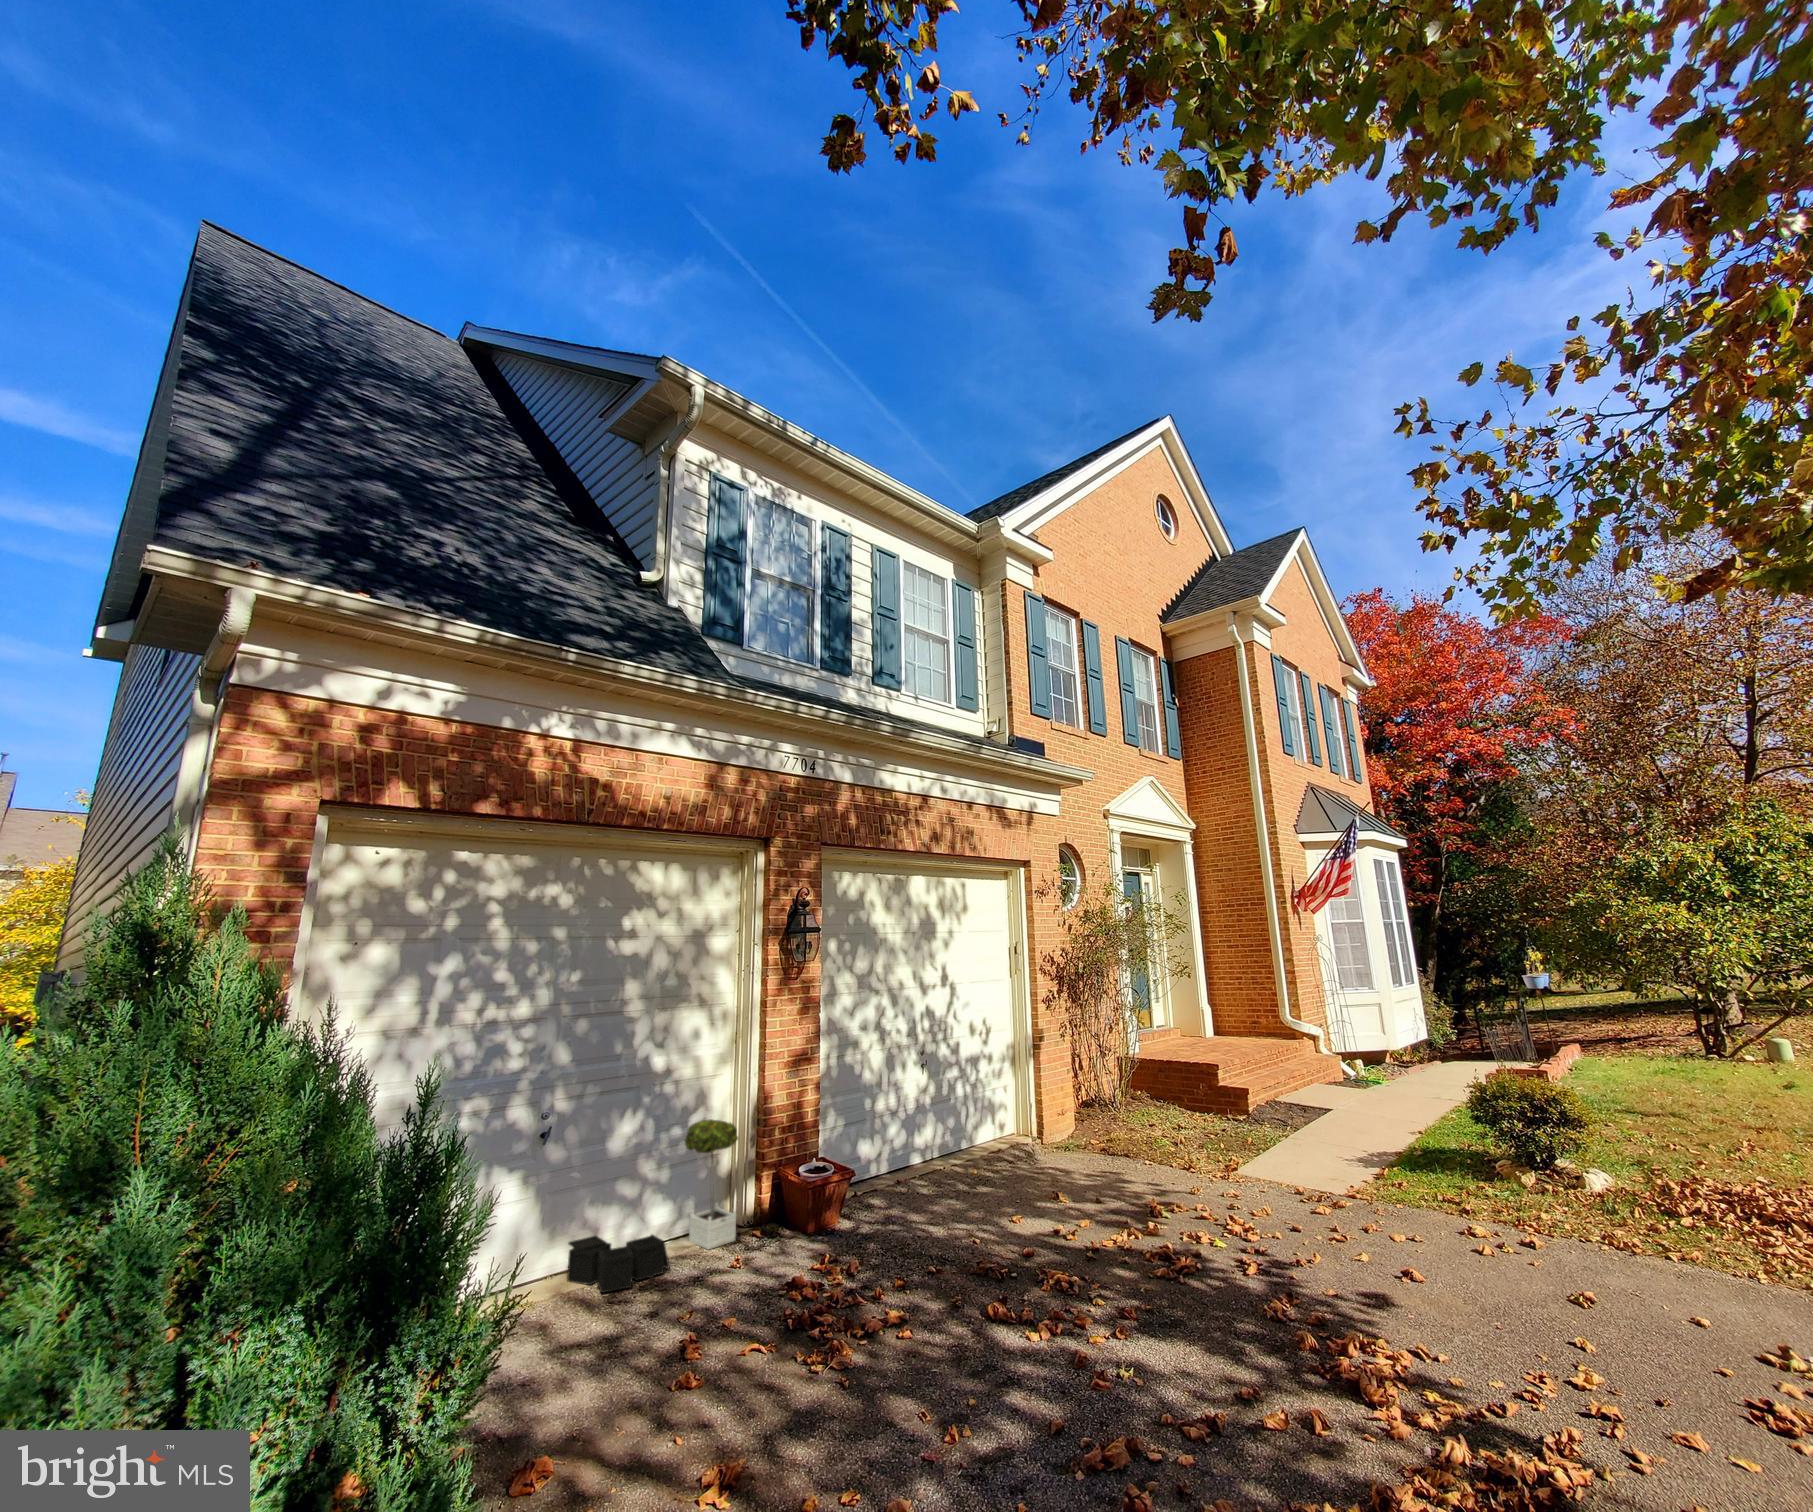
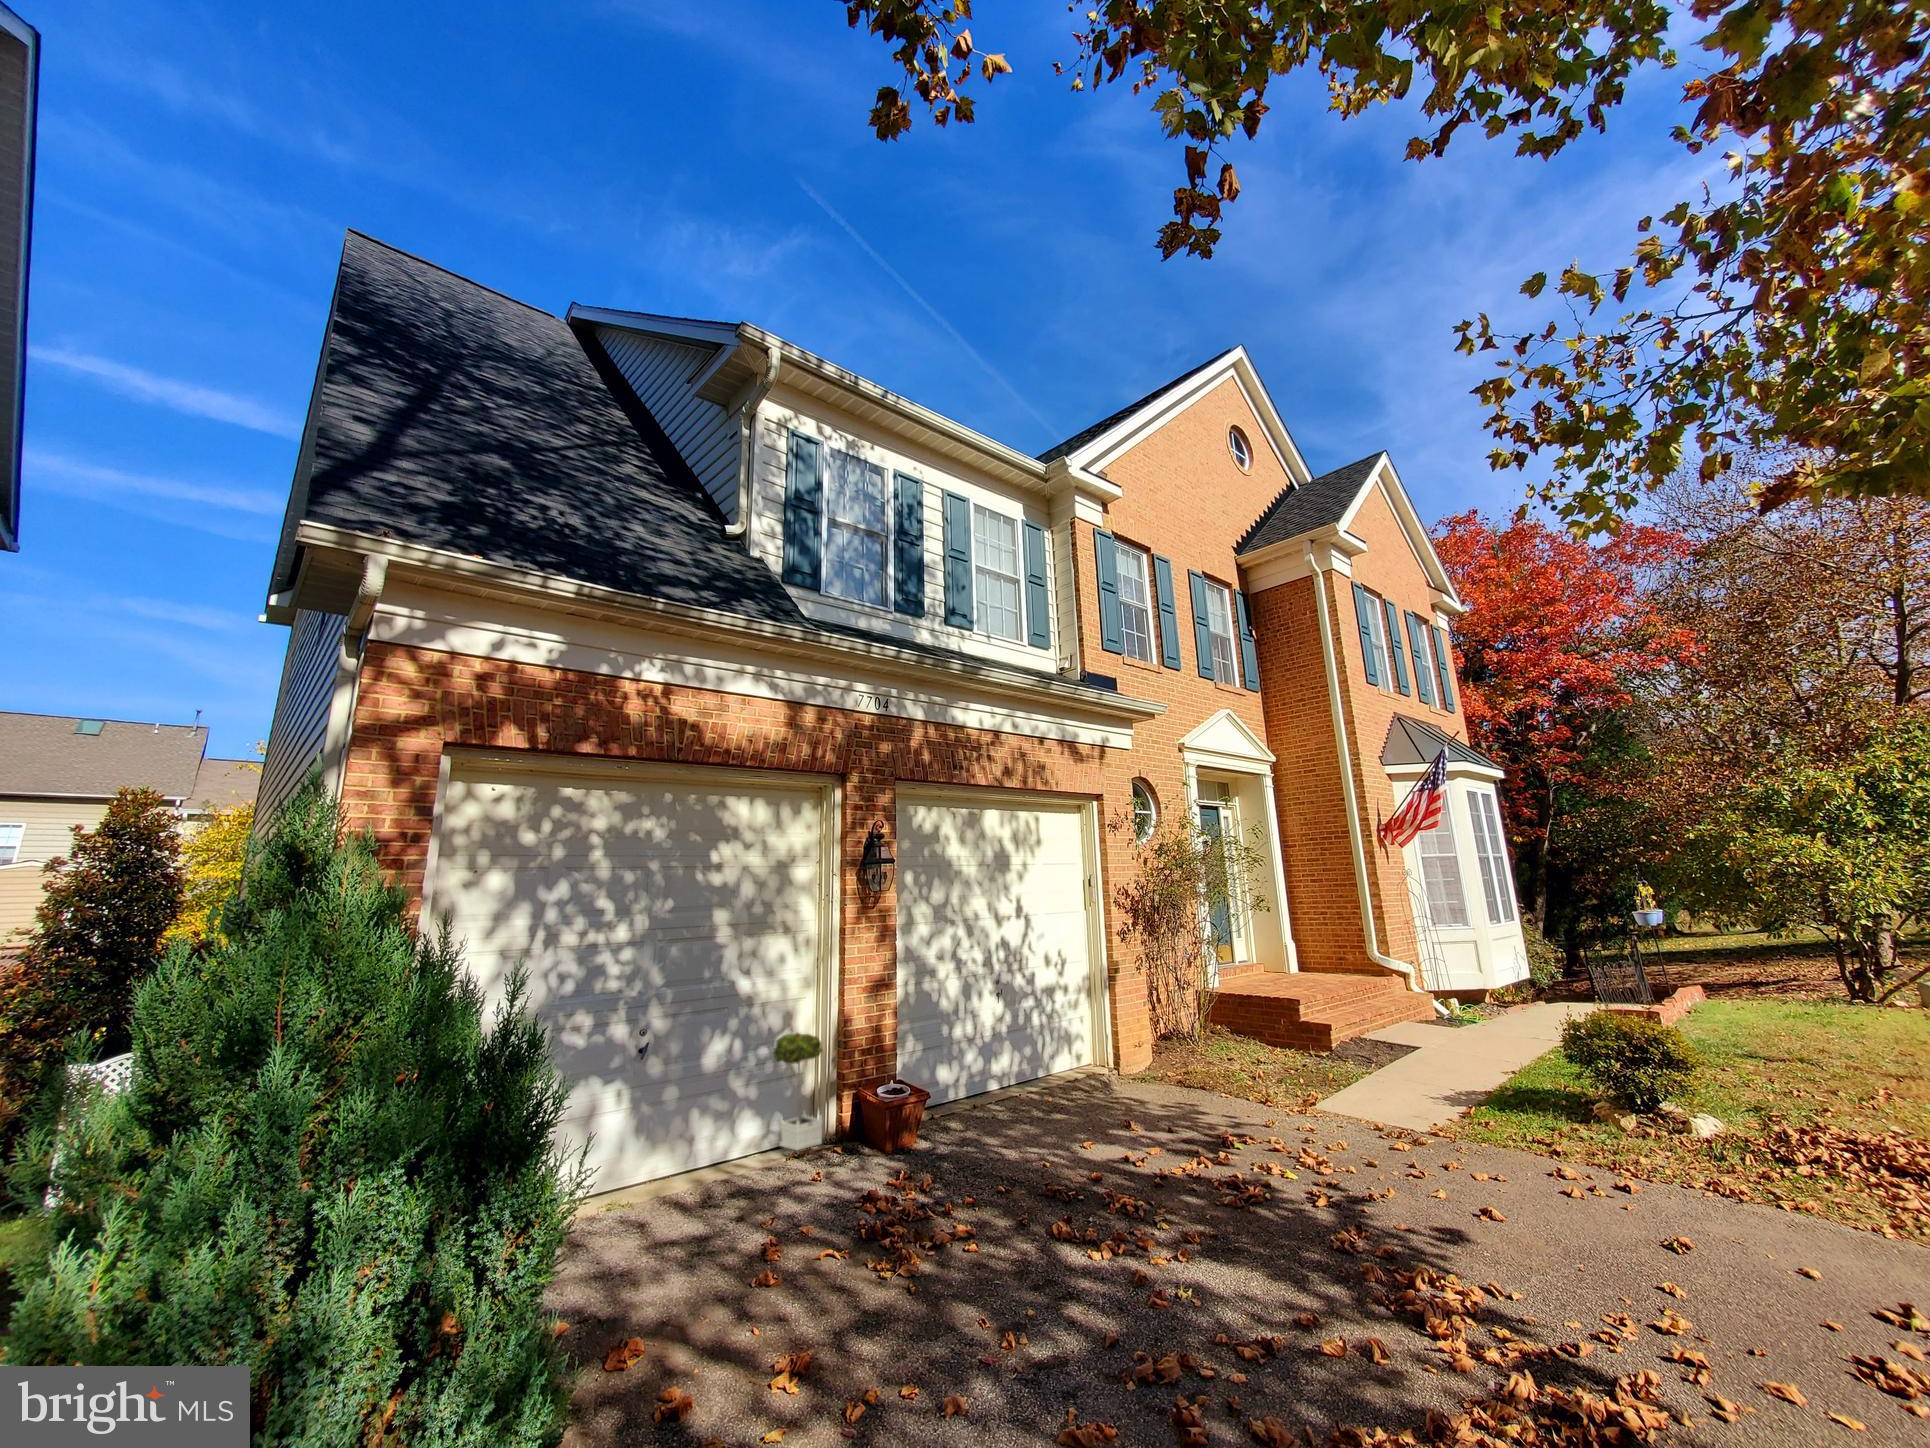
storage bin: present [567,1235,670,1293] -> none [669,1135,763,1182]

